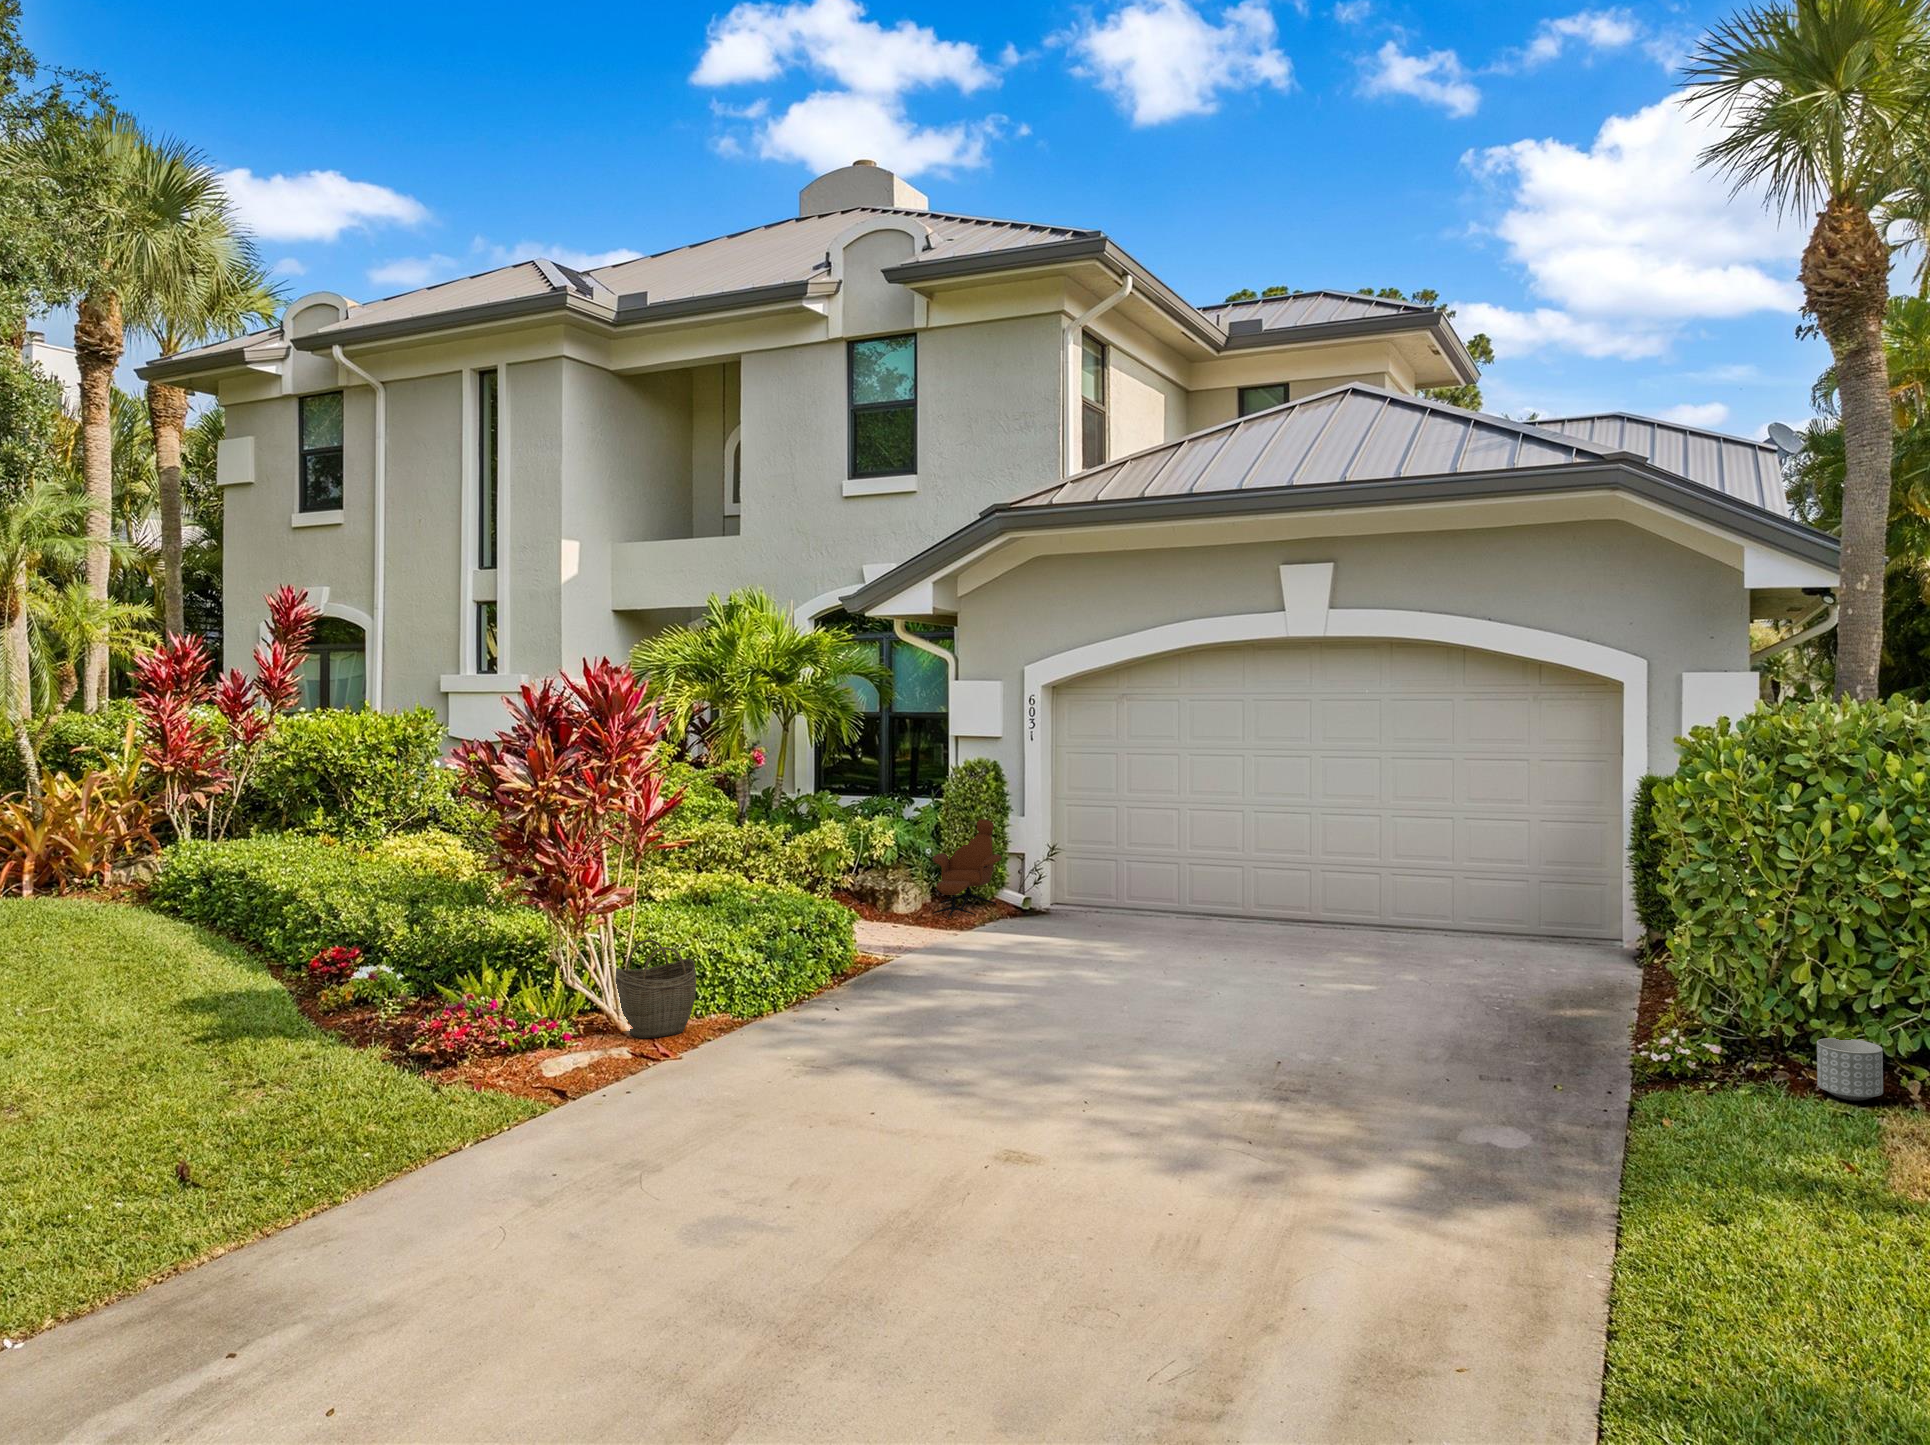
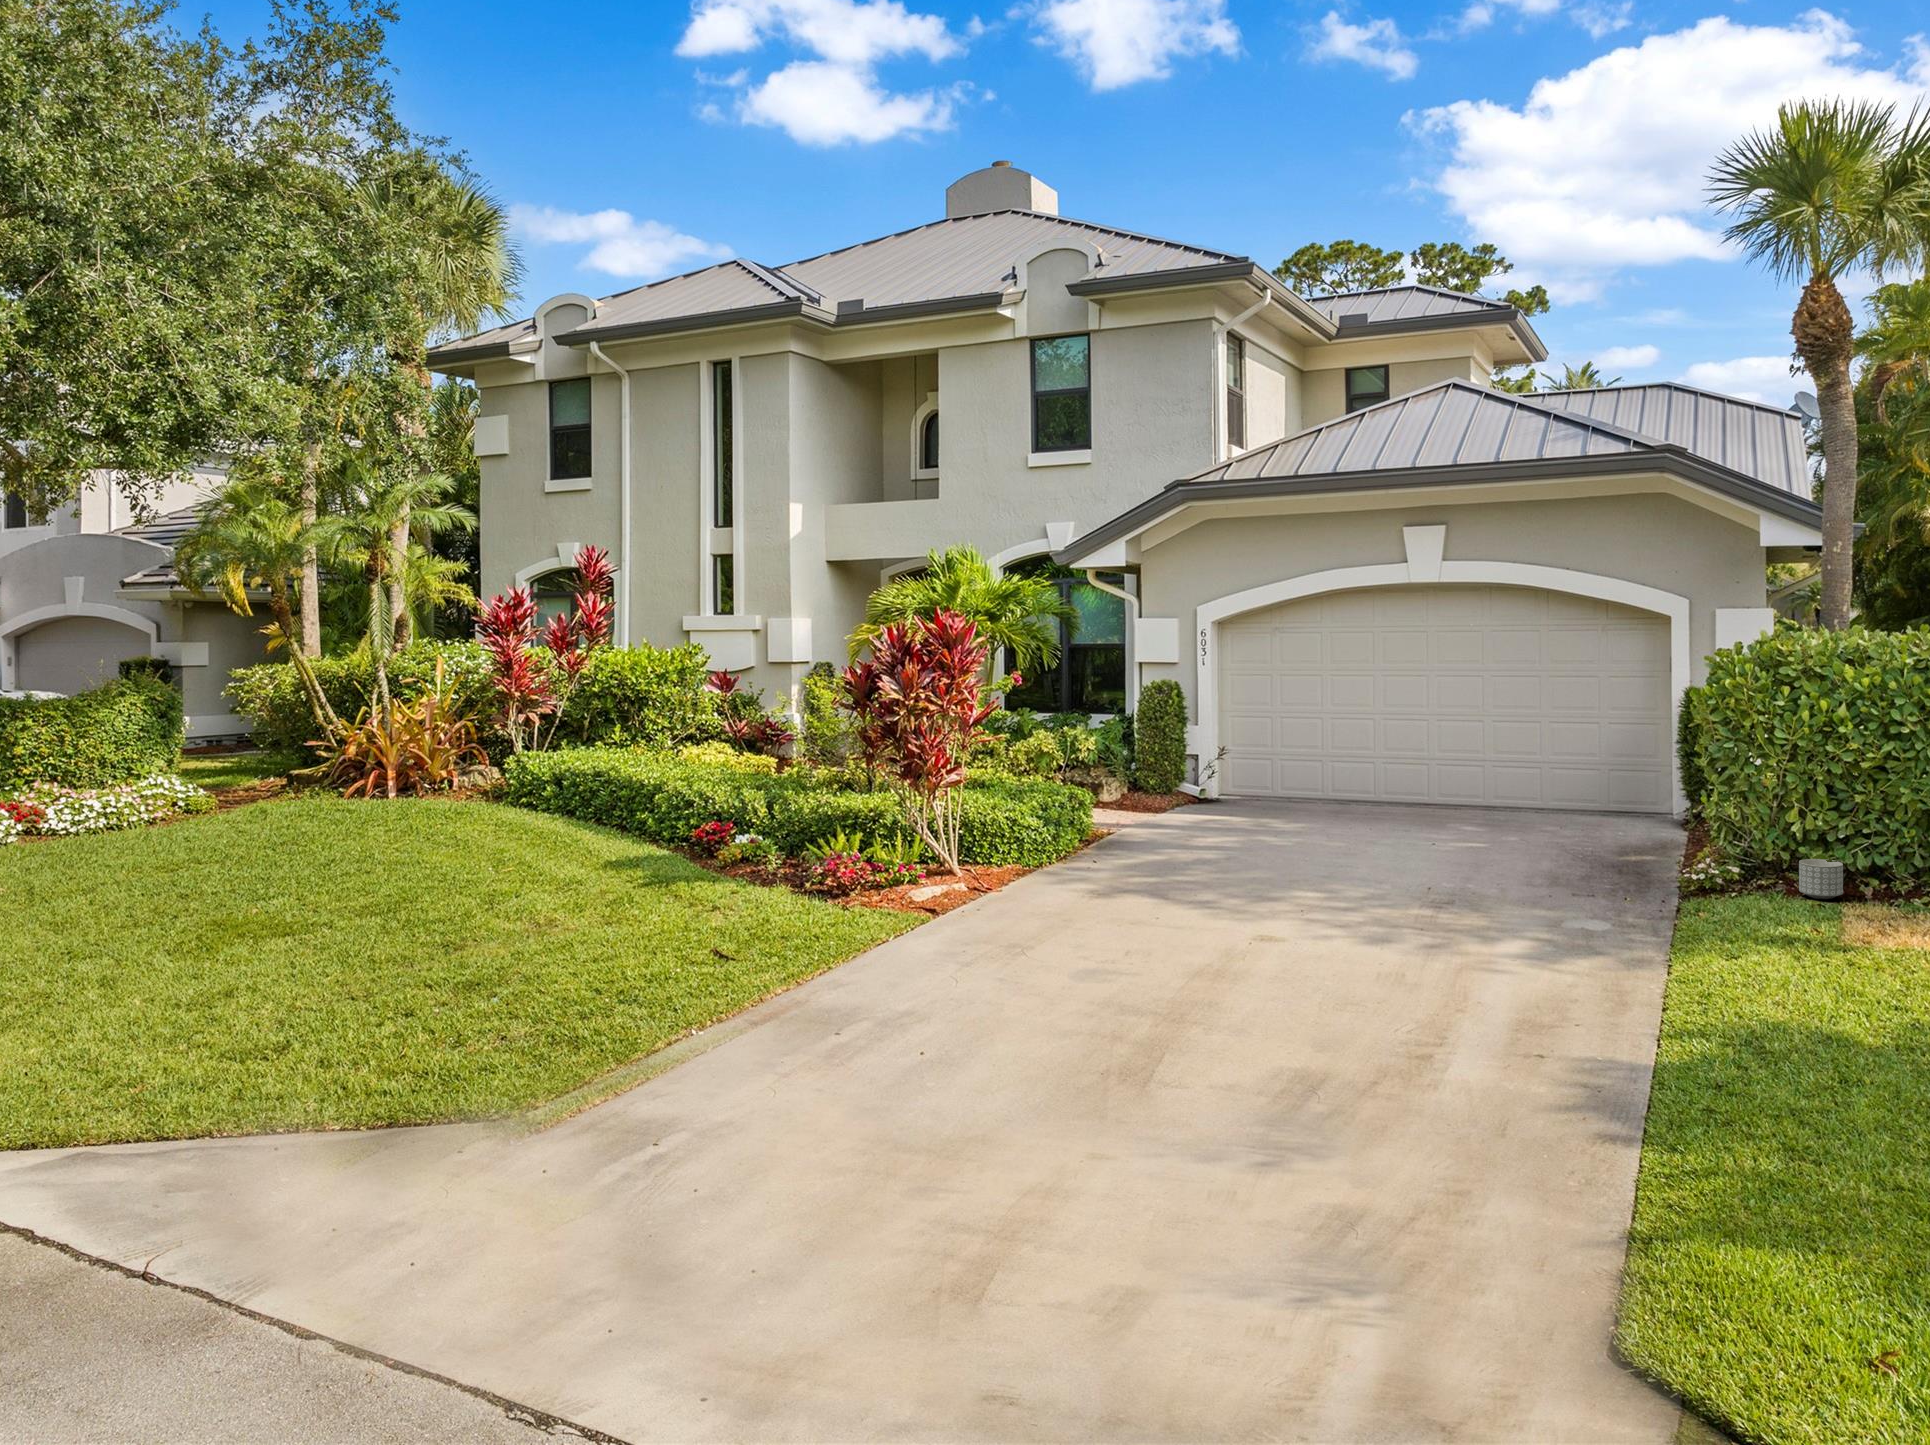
lounge chair: present [932,819,1002,918] -> none [1128,727,1182,803]
woven basket: present [615,940,696,1039] -> none [946,812,1002,880]

